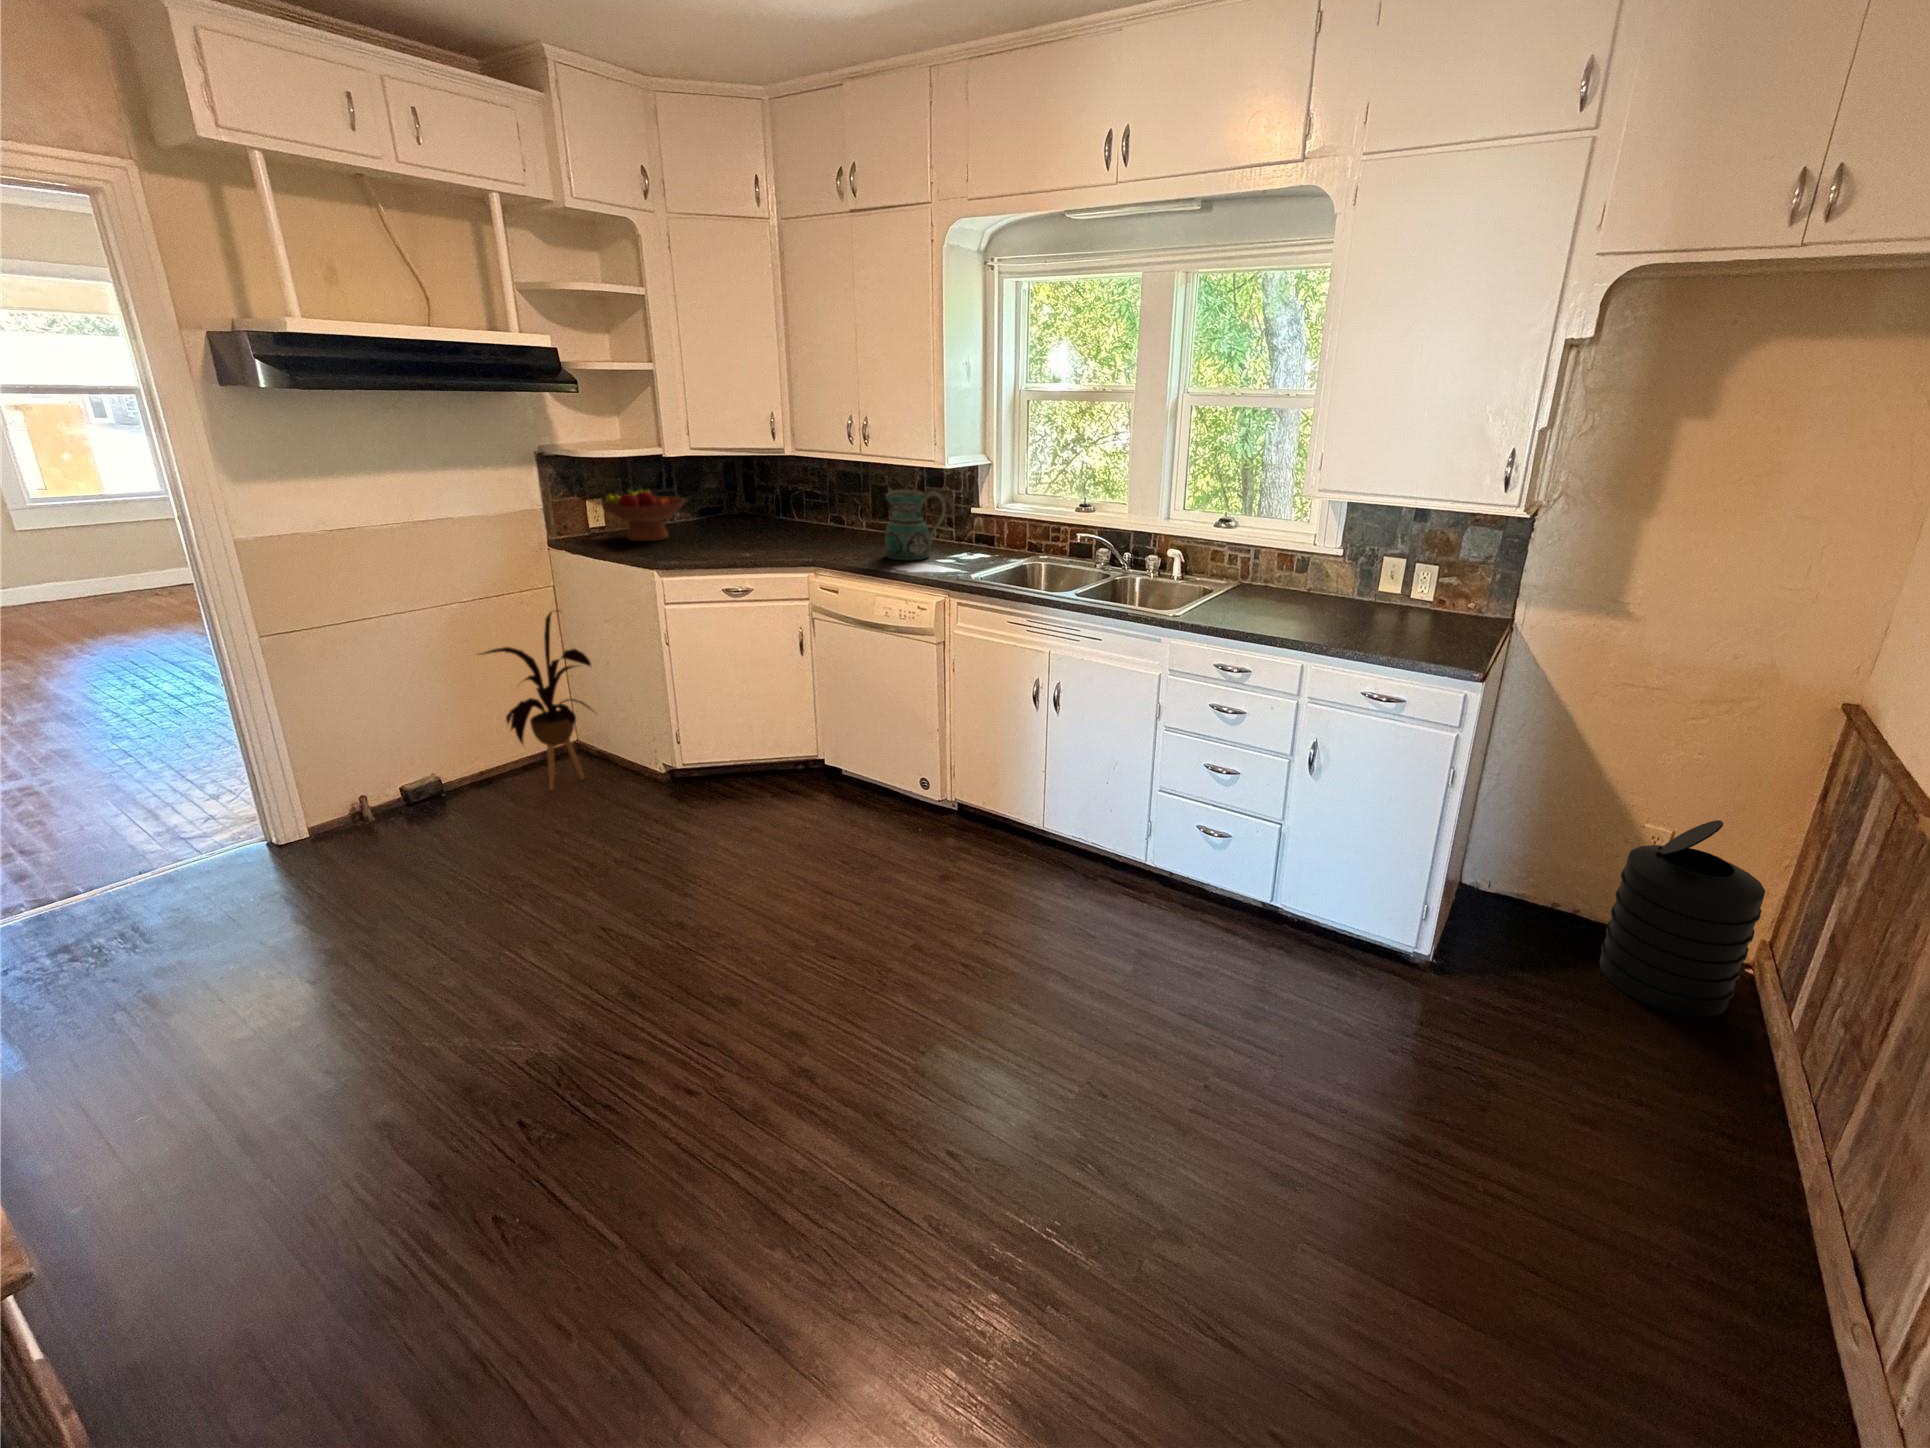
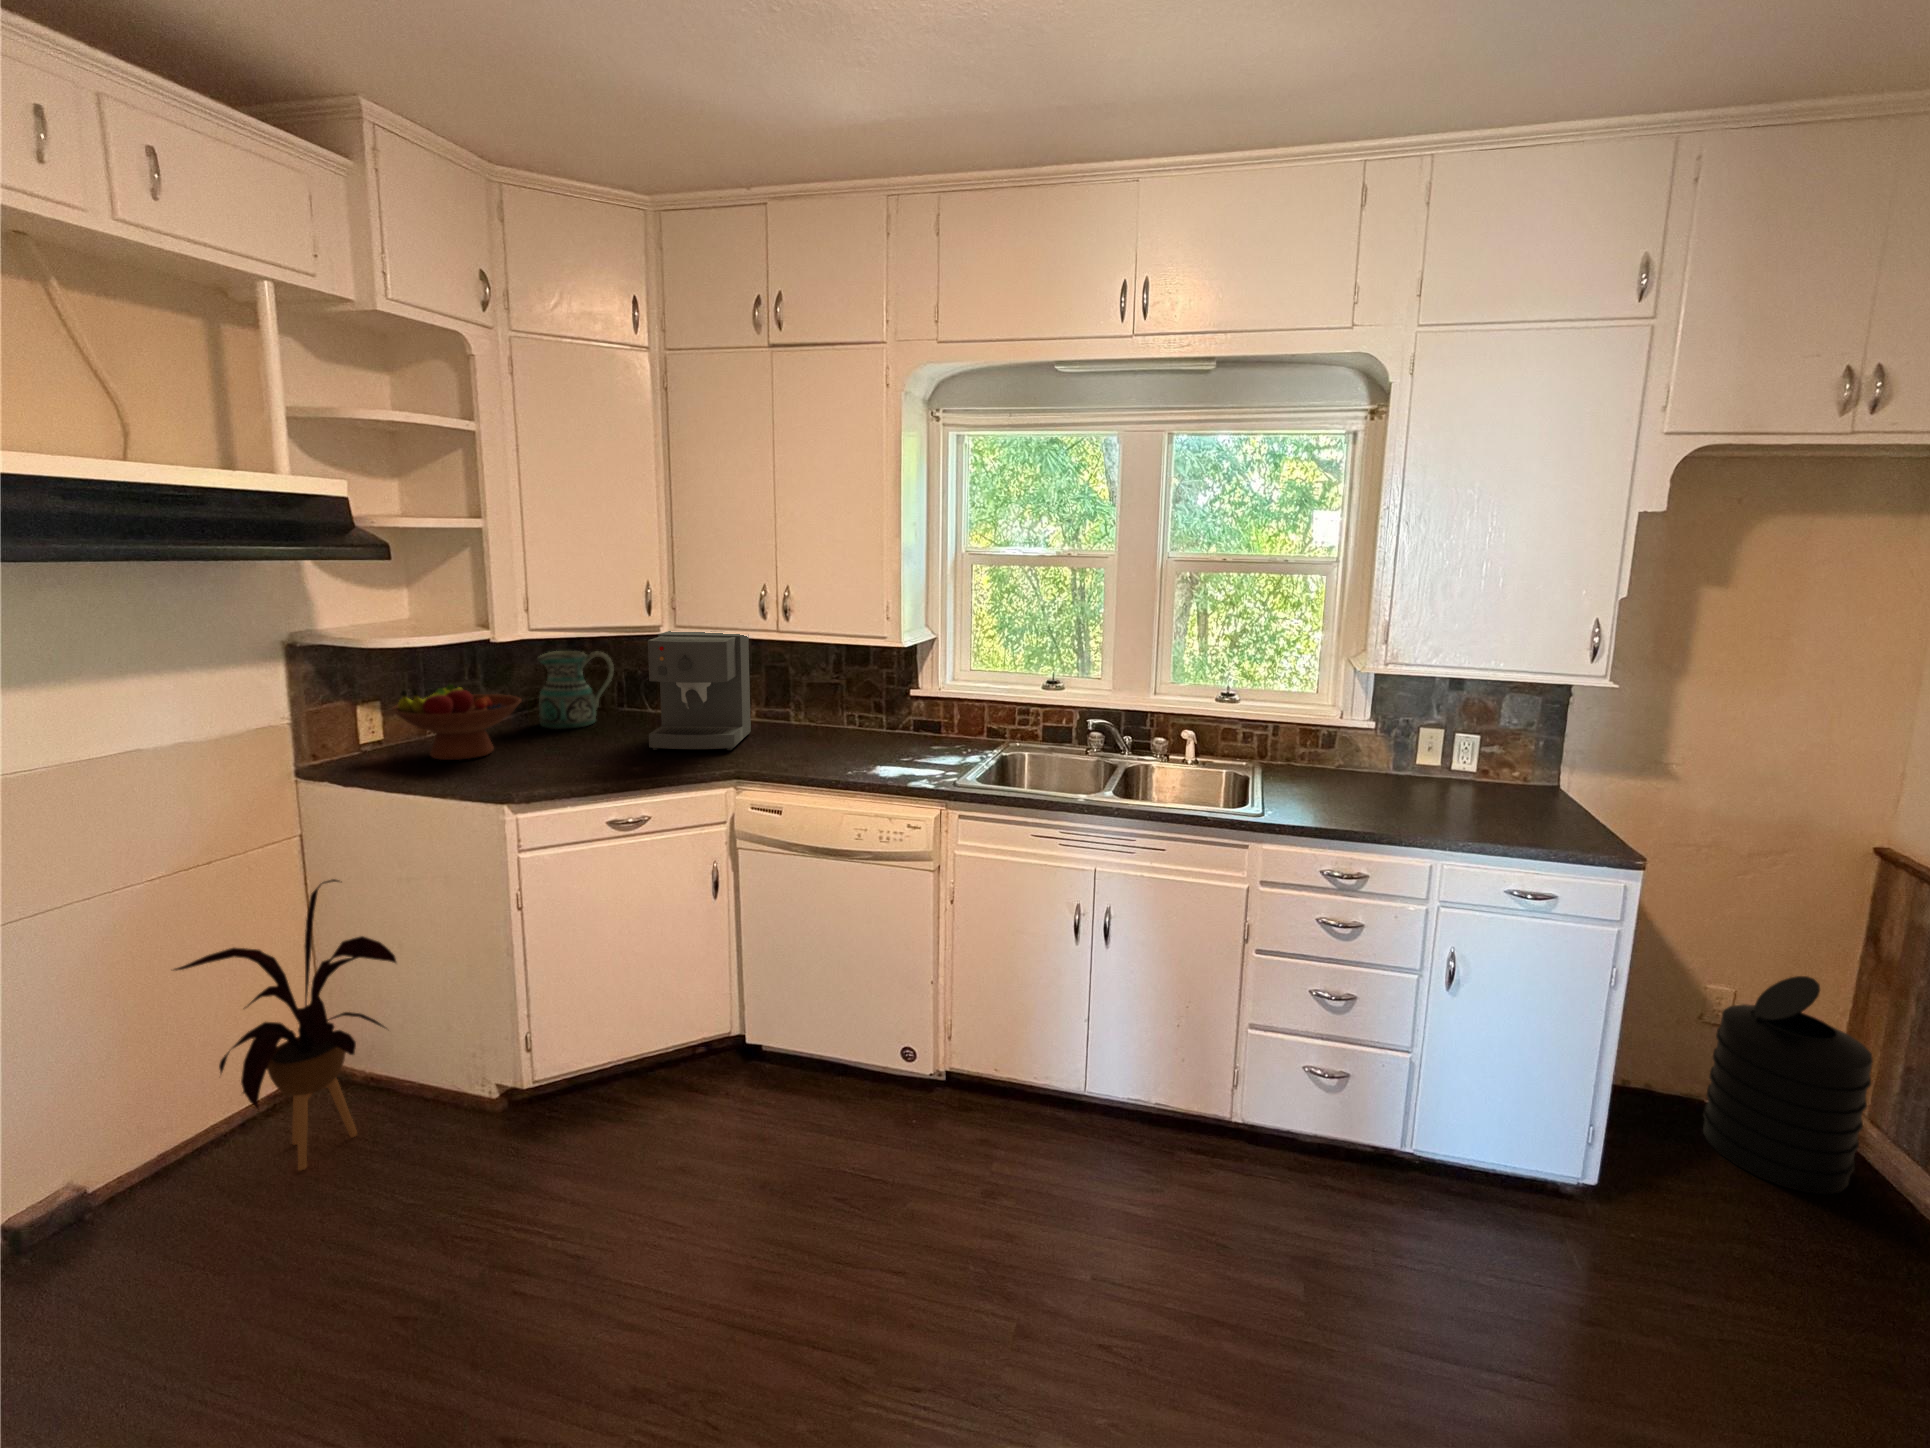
coffee maker: none [763,452,850,547] -> present [648,631,751,750]
ceramic pitcher: present [885,490,946,561] -> present [538,651,614,729]

